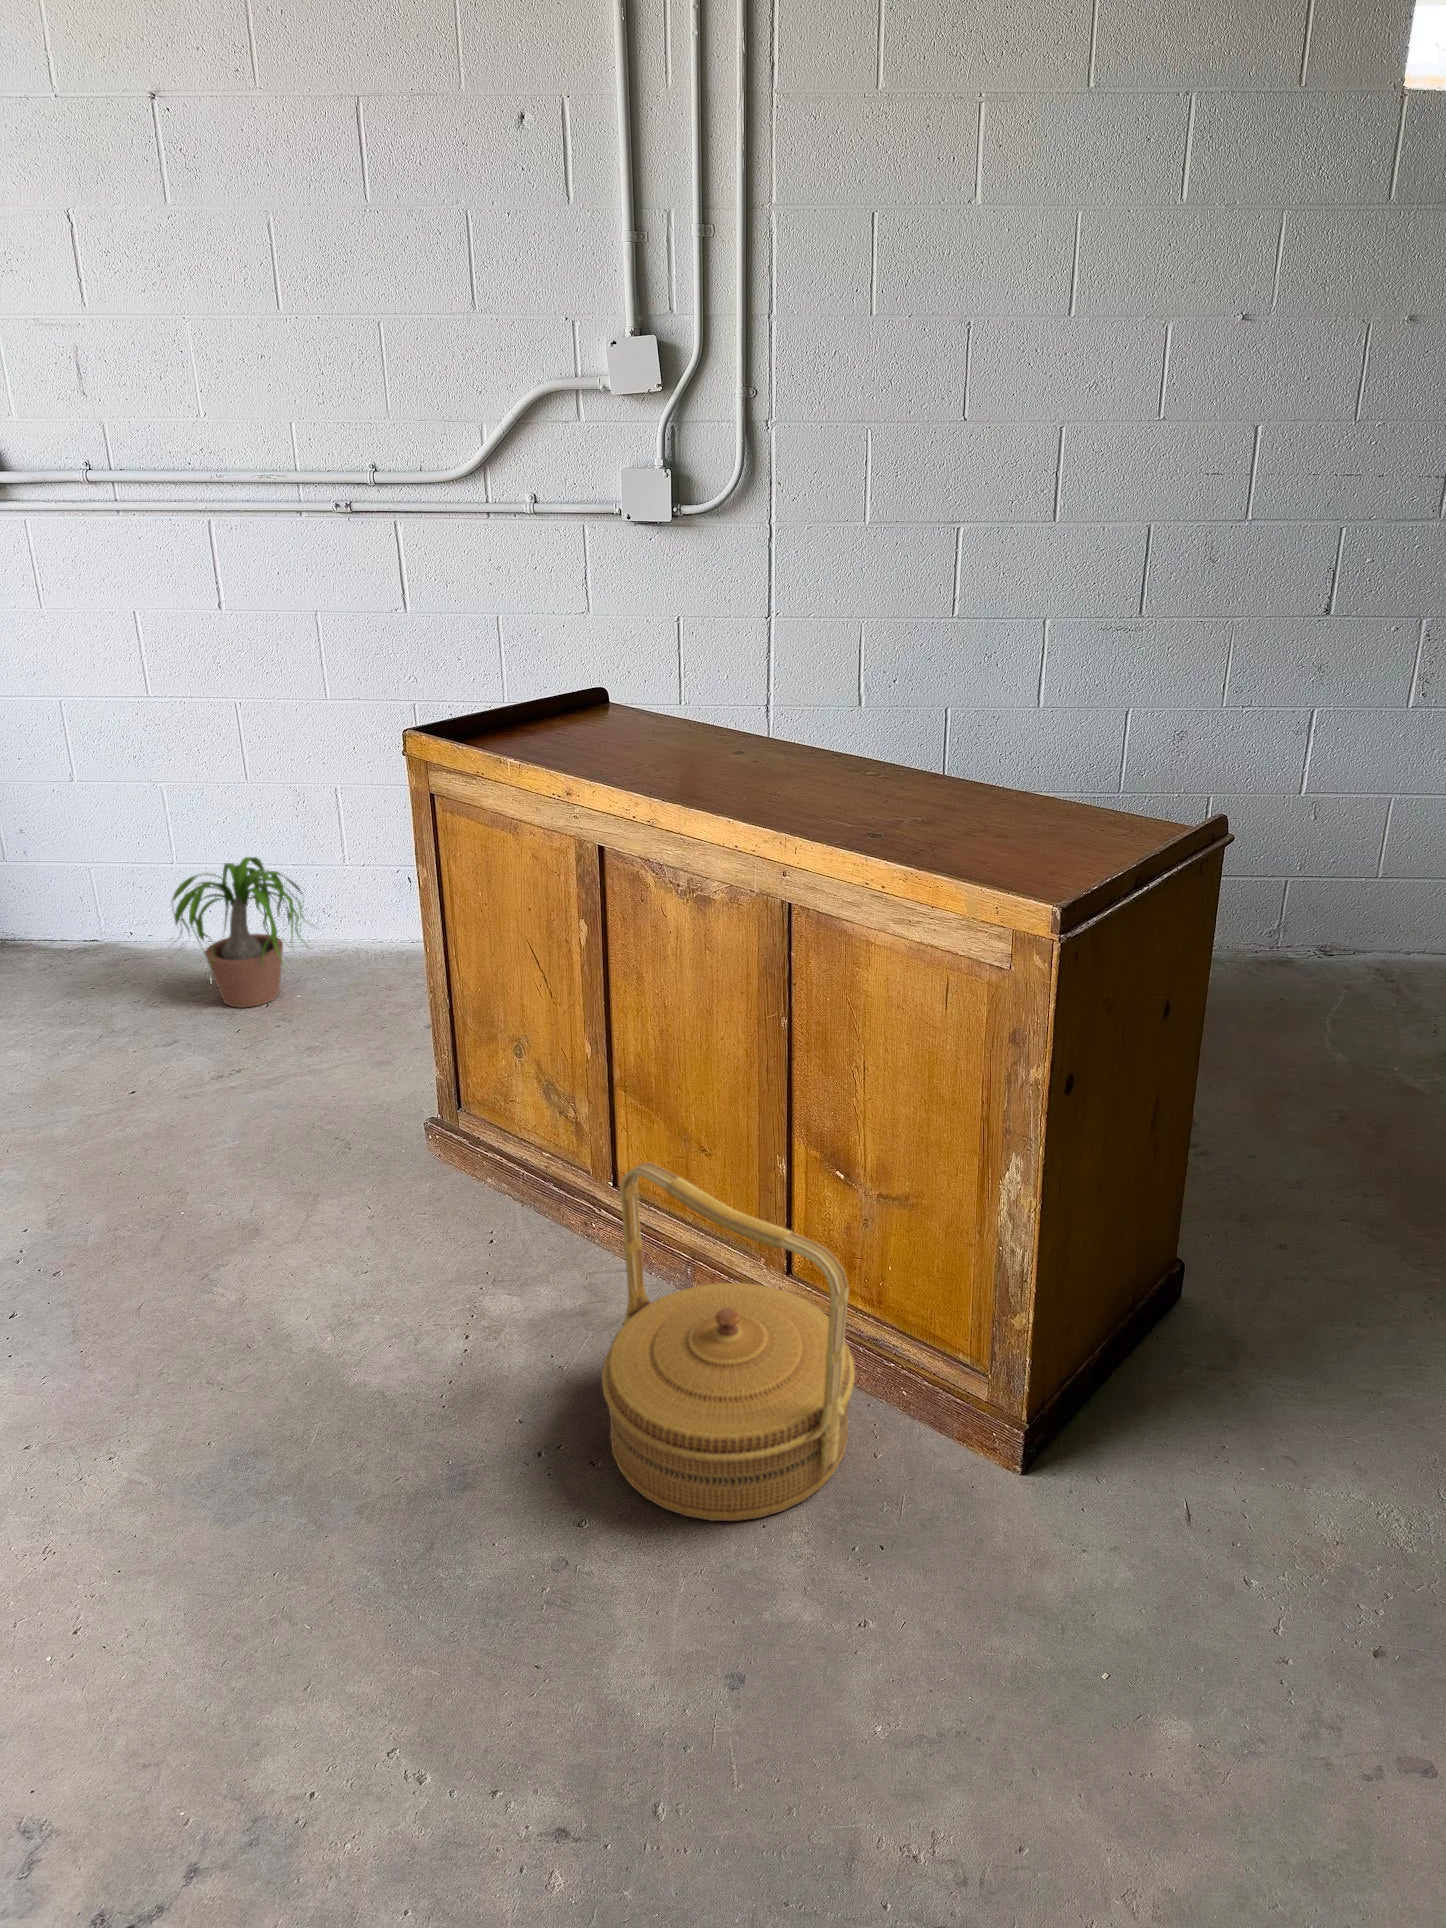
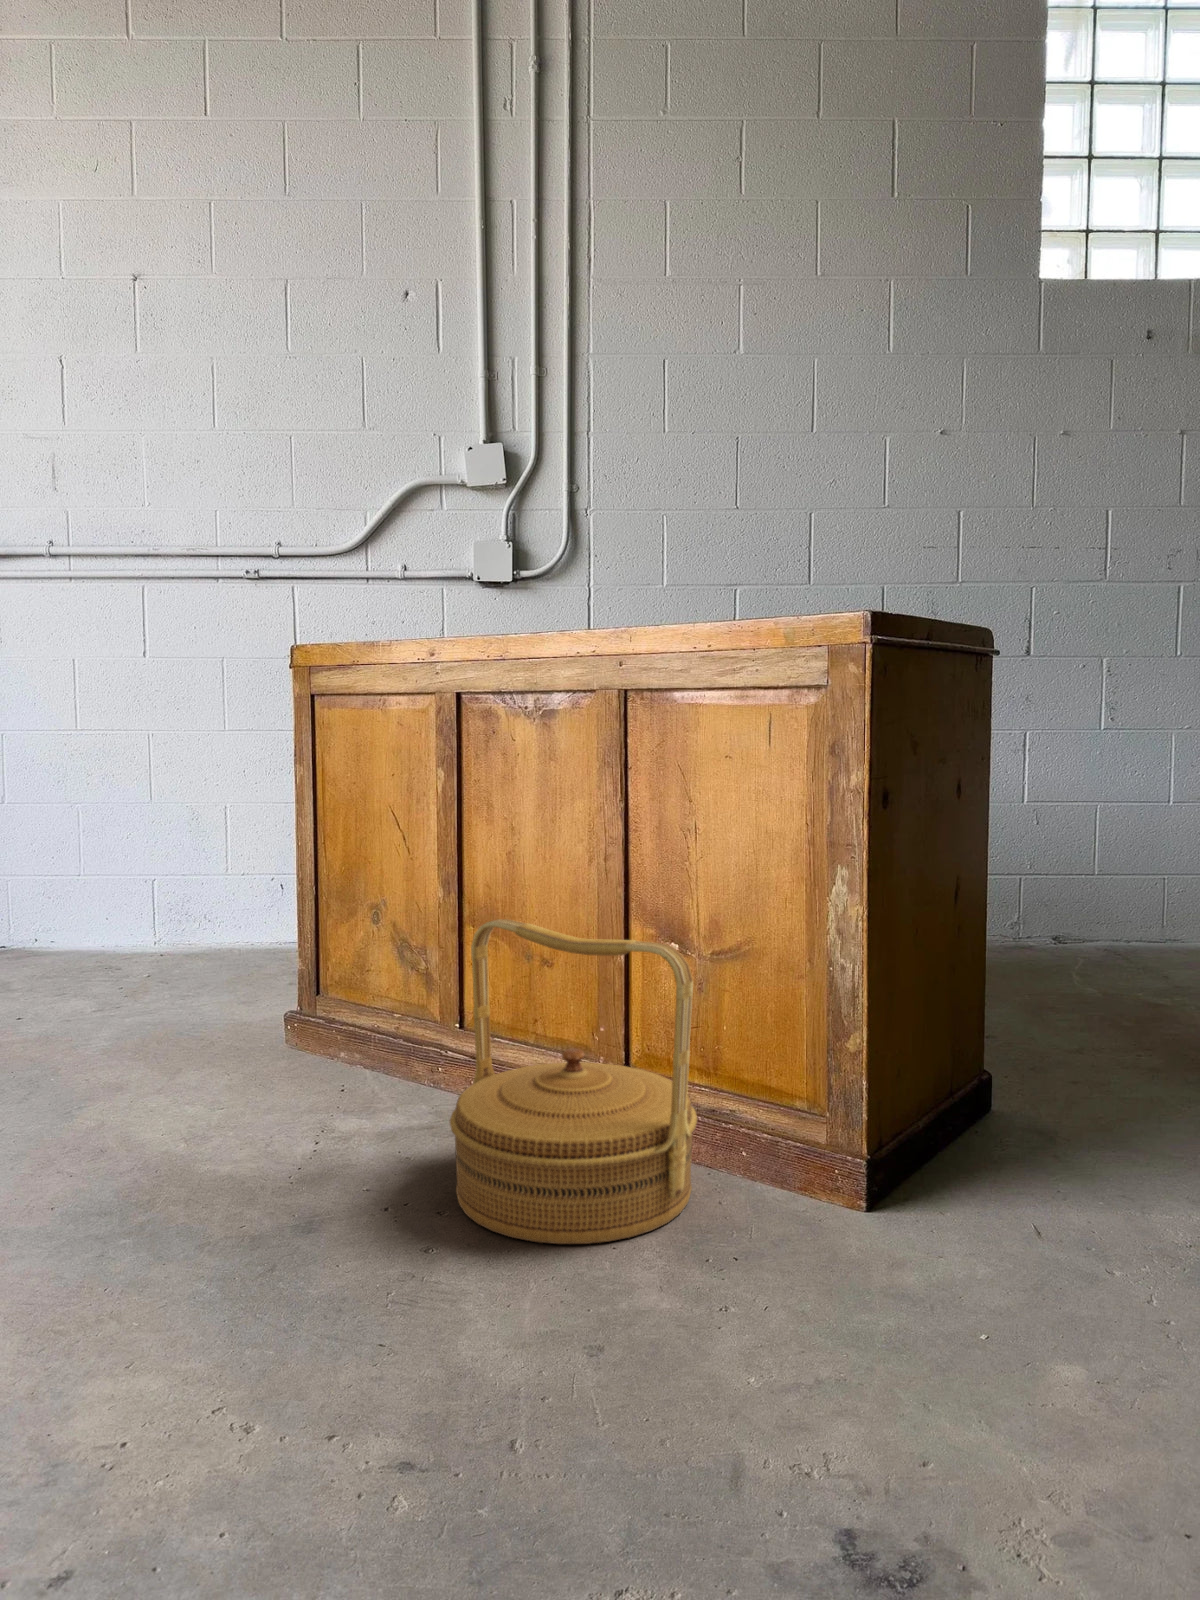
potted plant: present [171,857,308,1008] -> none [58,849,217,975]

